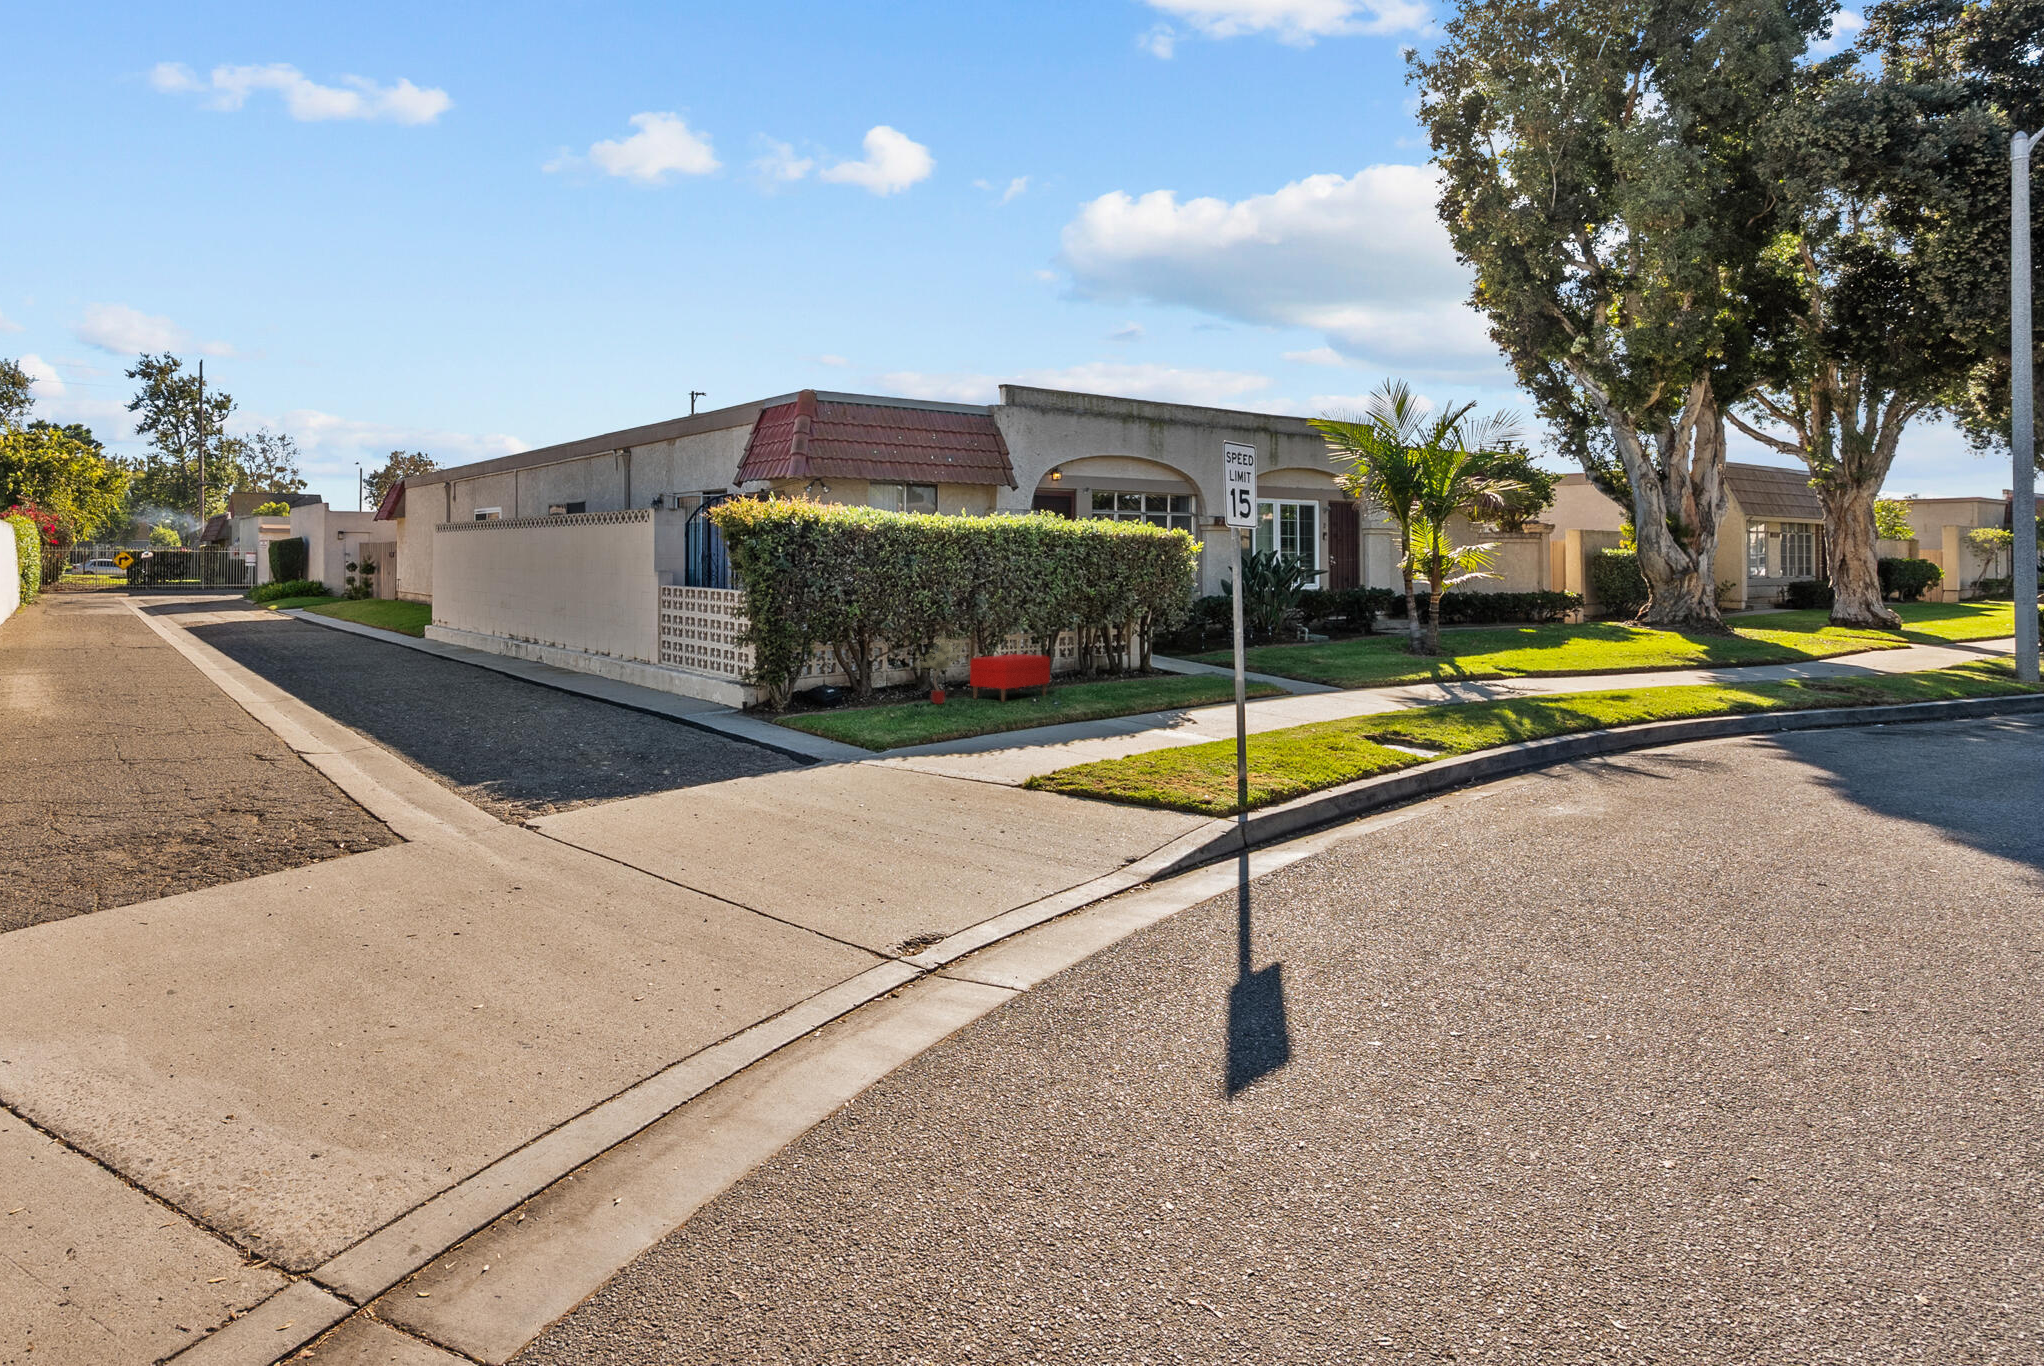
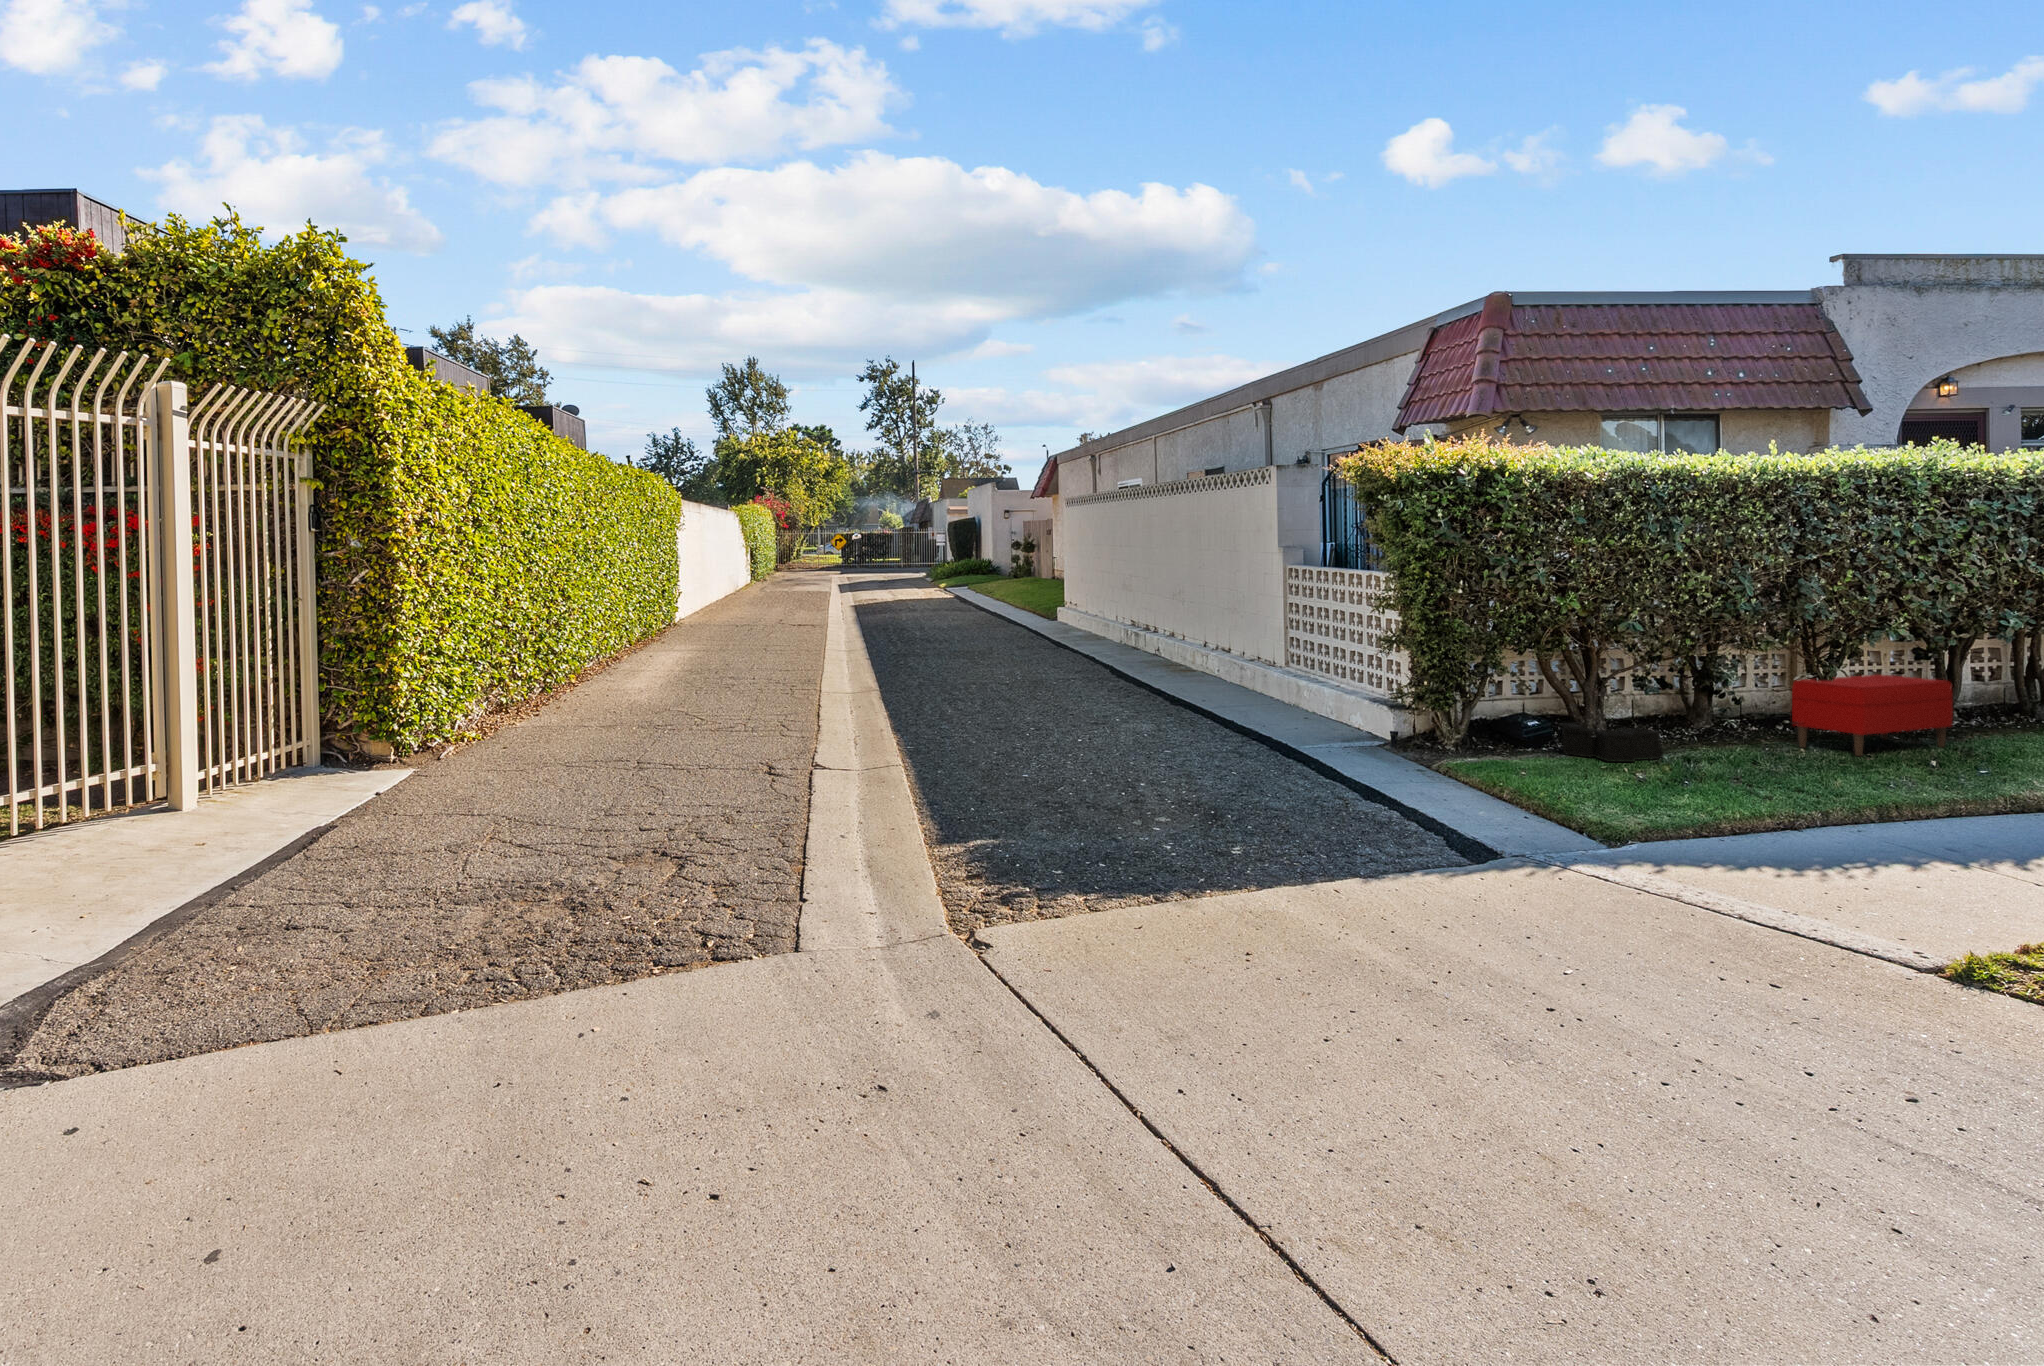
potted tree: present [915,634,964,704] -> none [1681,637,1782,754]
storage bin: none [842,689,902,711] -> present [1558,723,1663,762]

